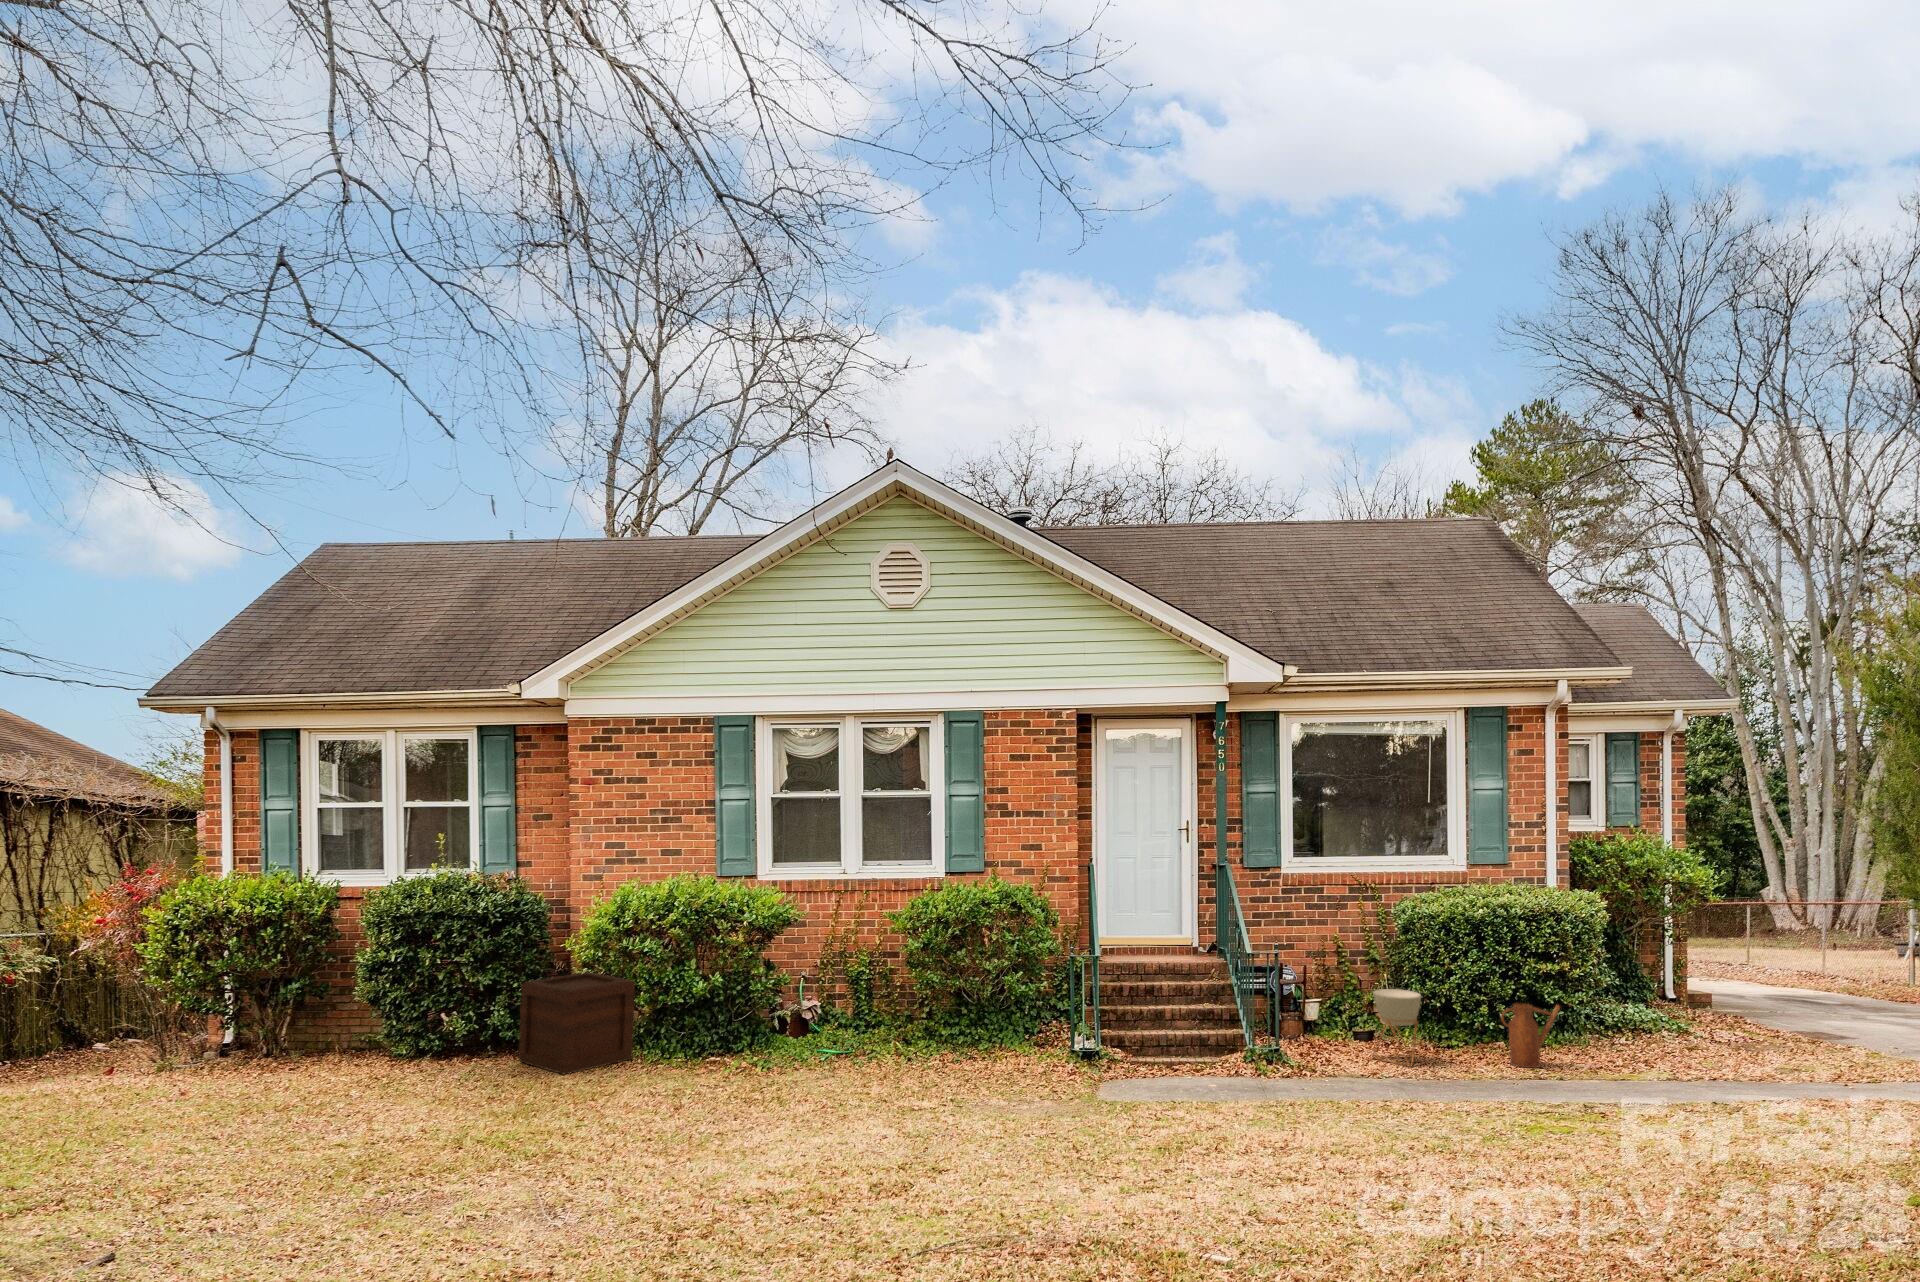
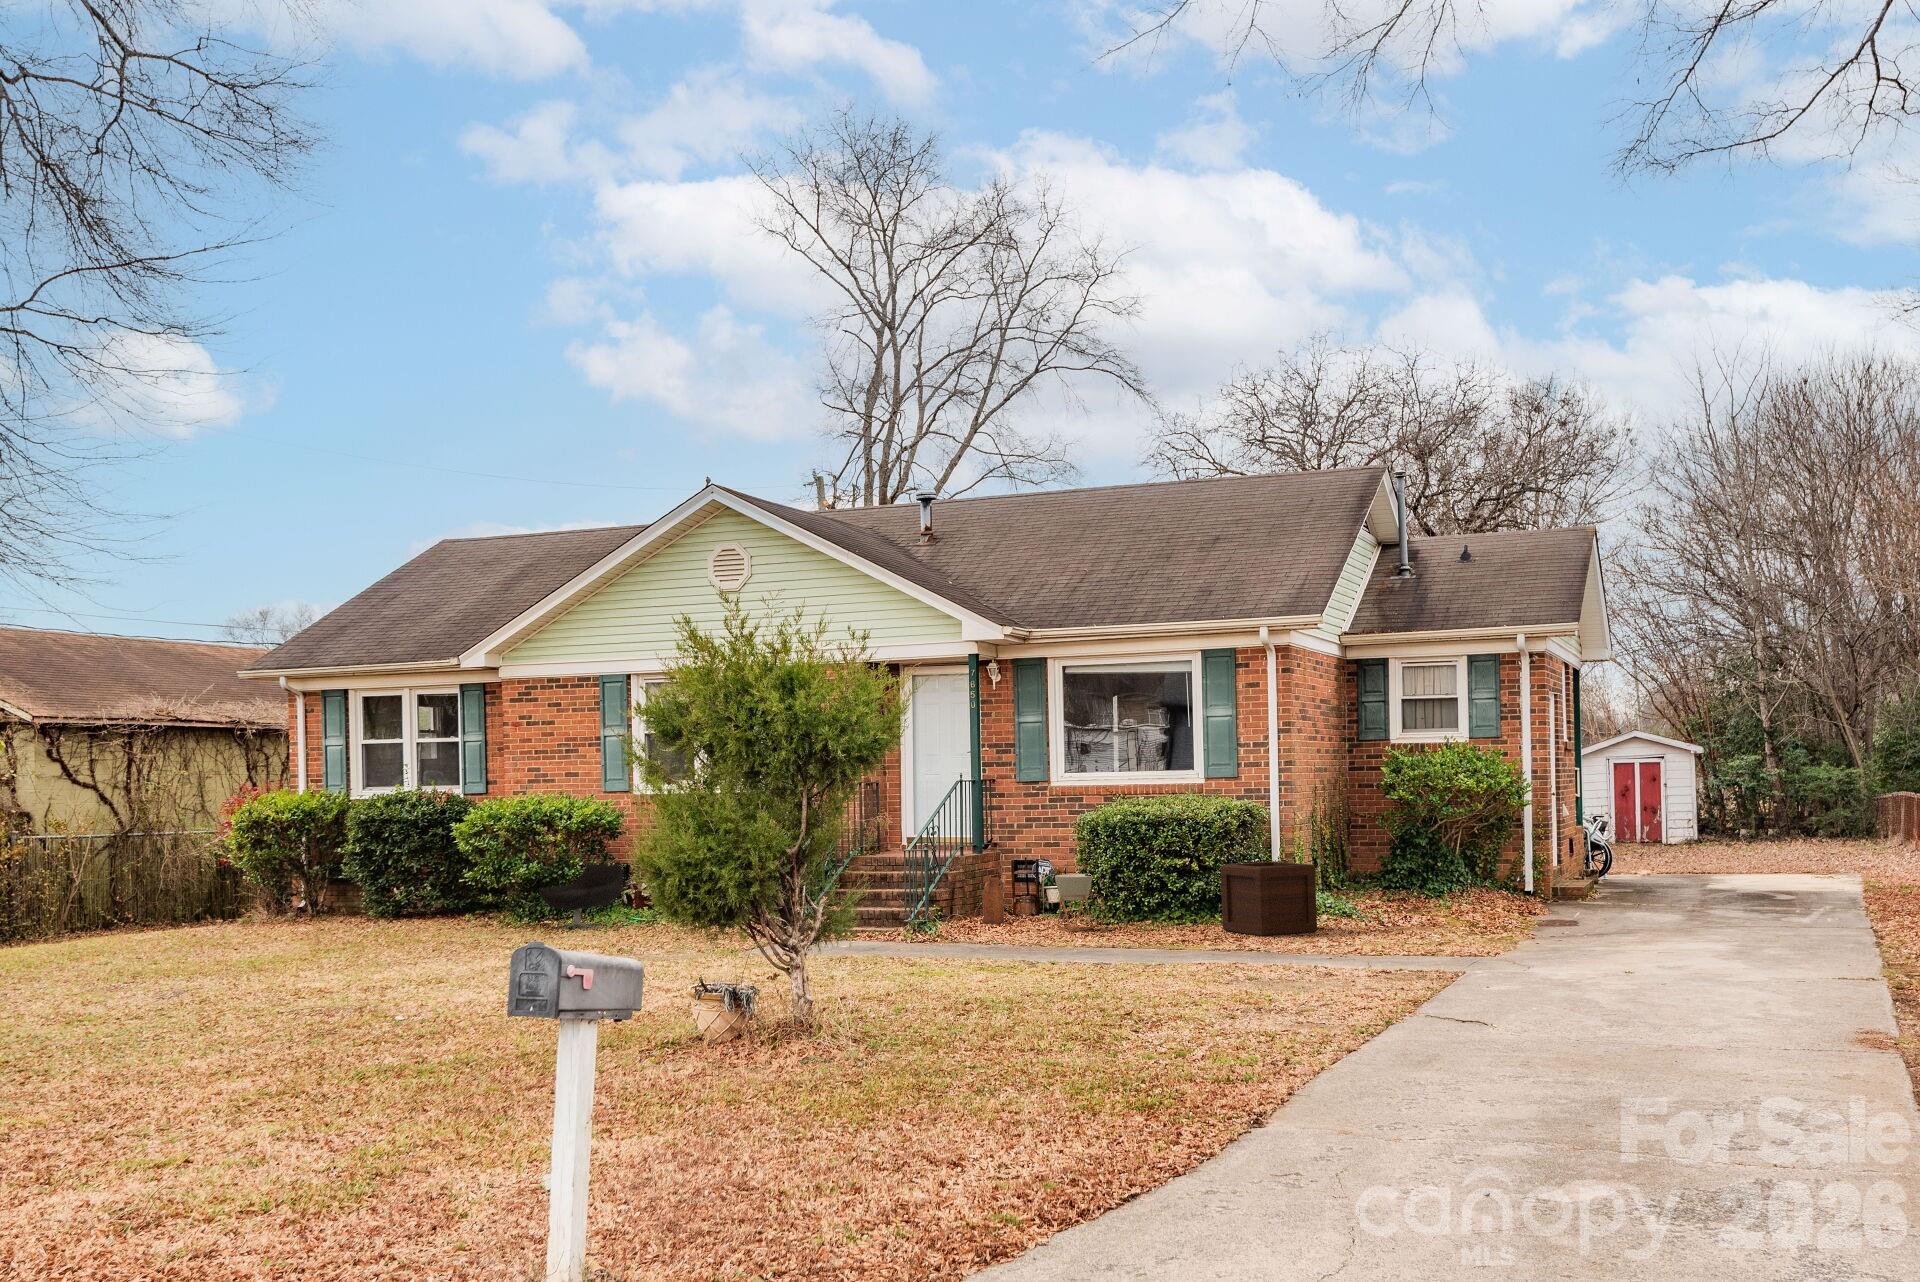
lounge chair: none [667,968,775,1071] -> present [539,864,623,929]
wooden crate: present [518,972,635,1074] -> present [1221,861,1317,936]
watering can: present [1501,1003,1560,1068] -> present [982,875,1006,924]

